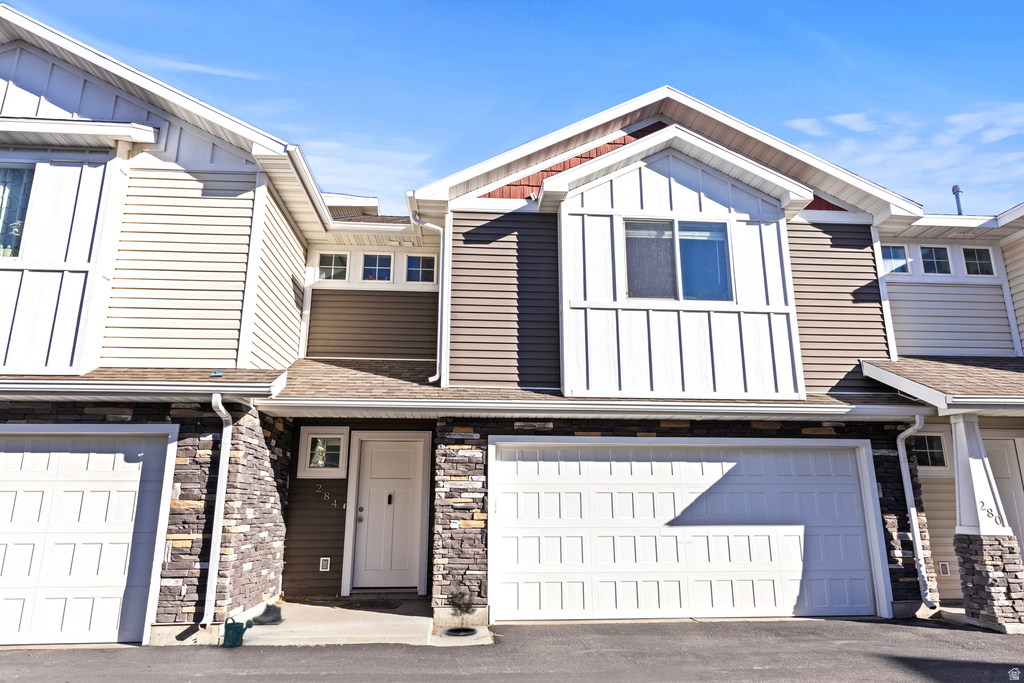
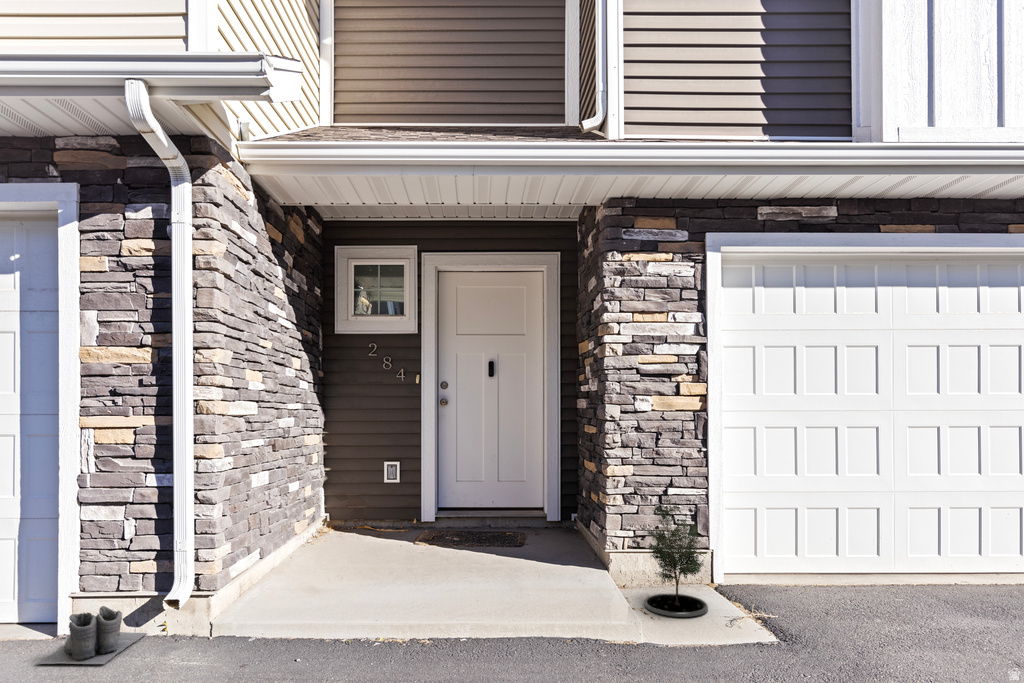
boots: present [252,604,285,624] -> present [36,606,147,664]
watering can: present [223,617,253,647] -> none [211,582,269,646]

